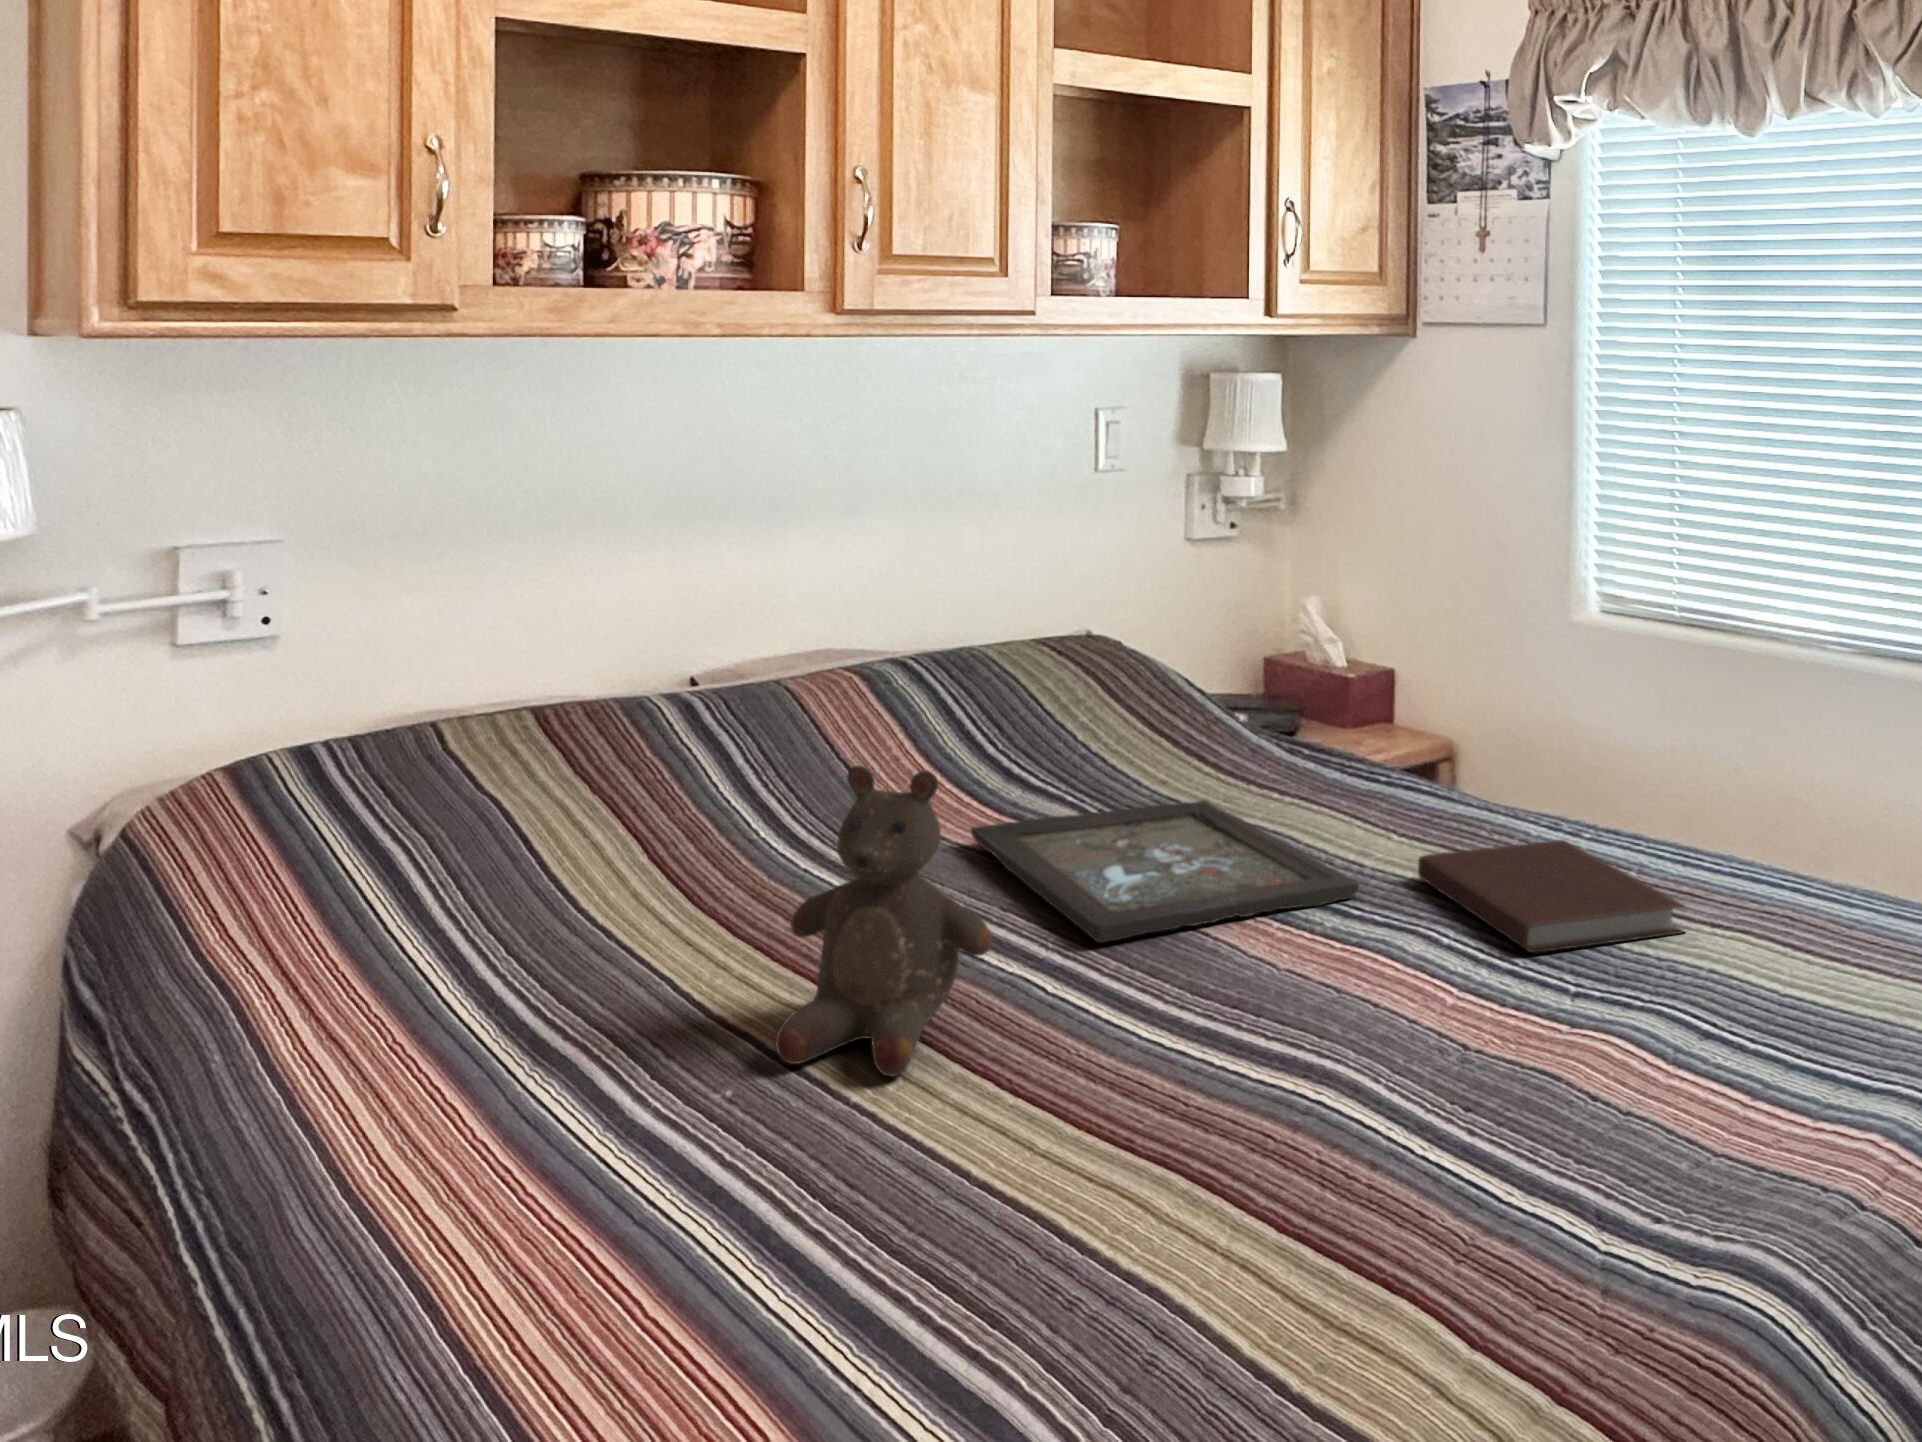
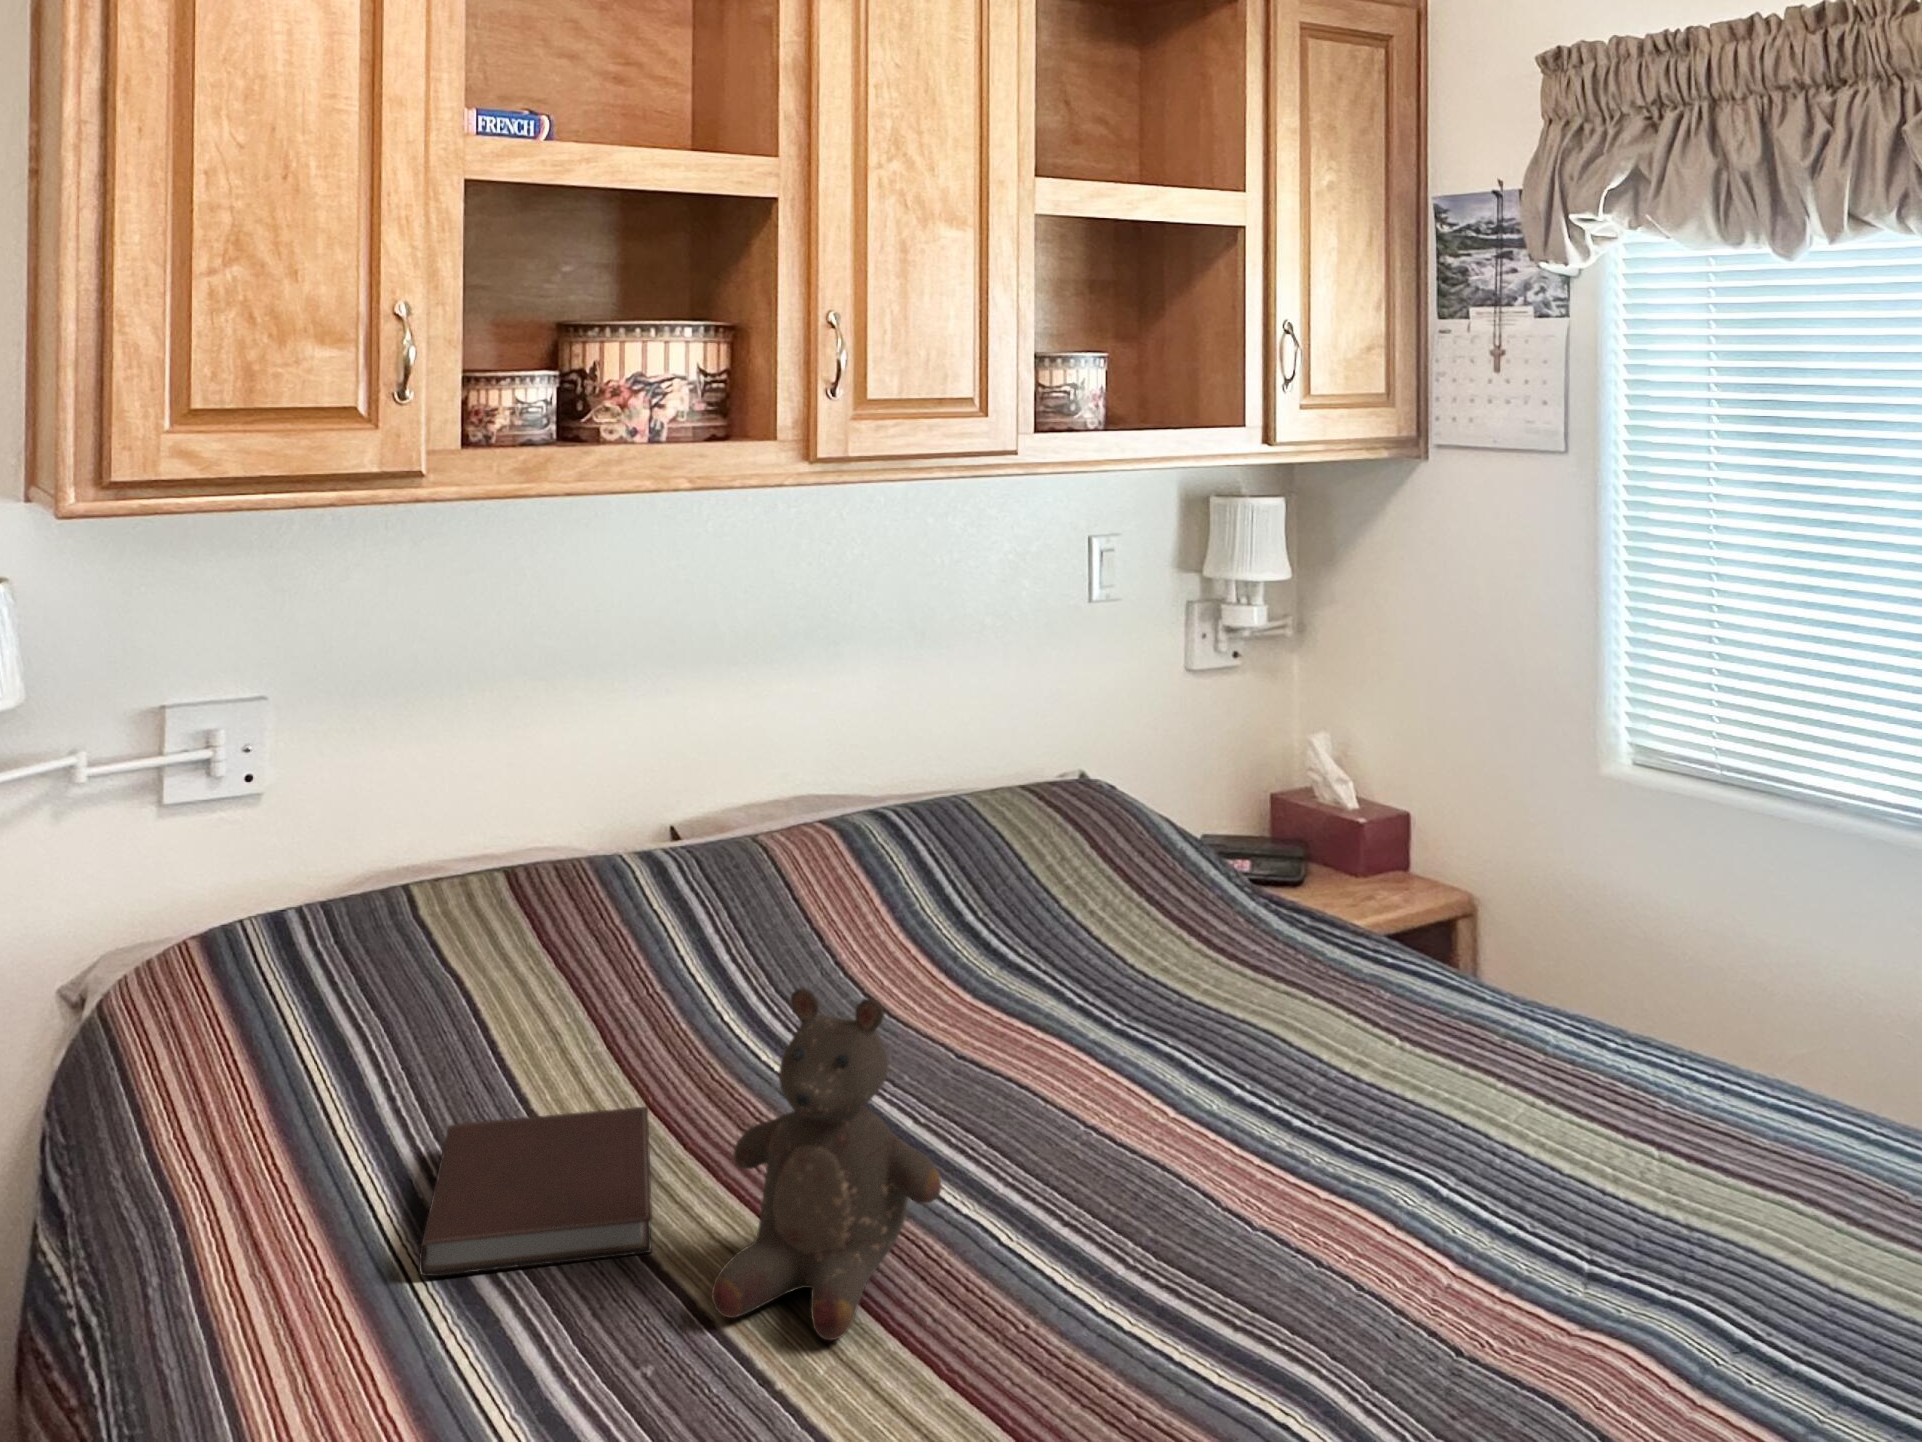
tray: present [971,800,1359,942] -> none [941,987,1352,1172]
notebook: present [1418,840,1685,952] -> present [419,1107,652,1276]

